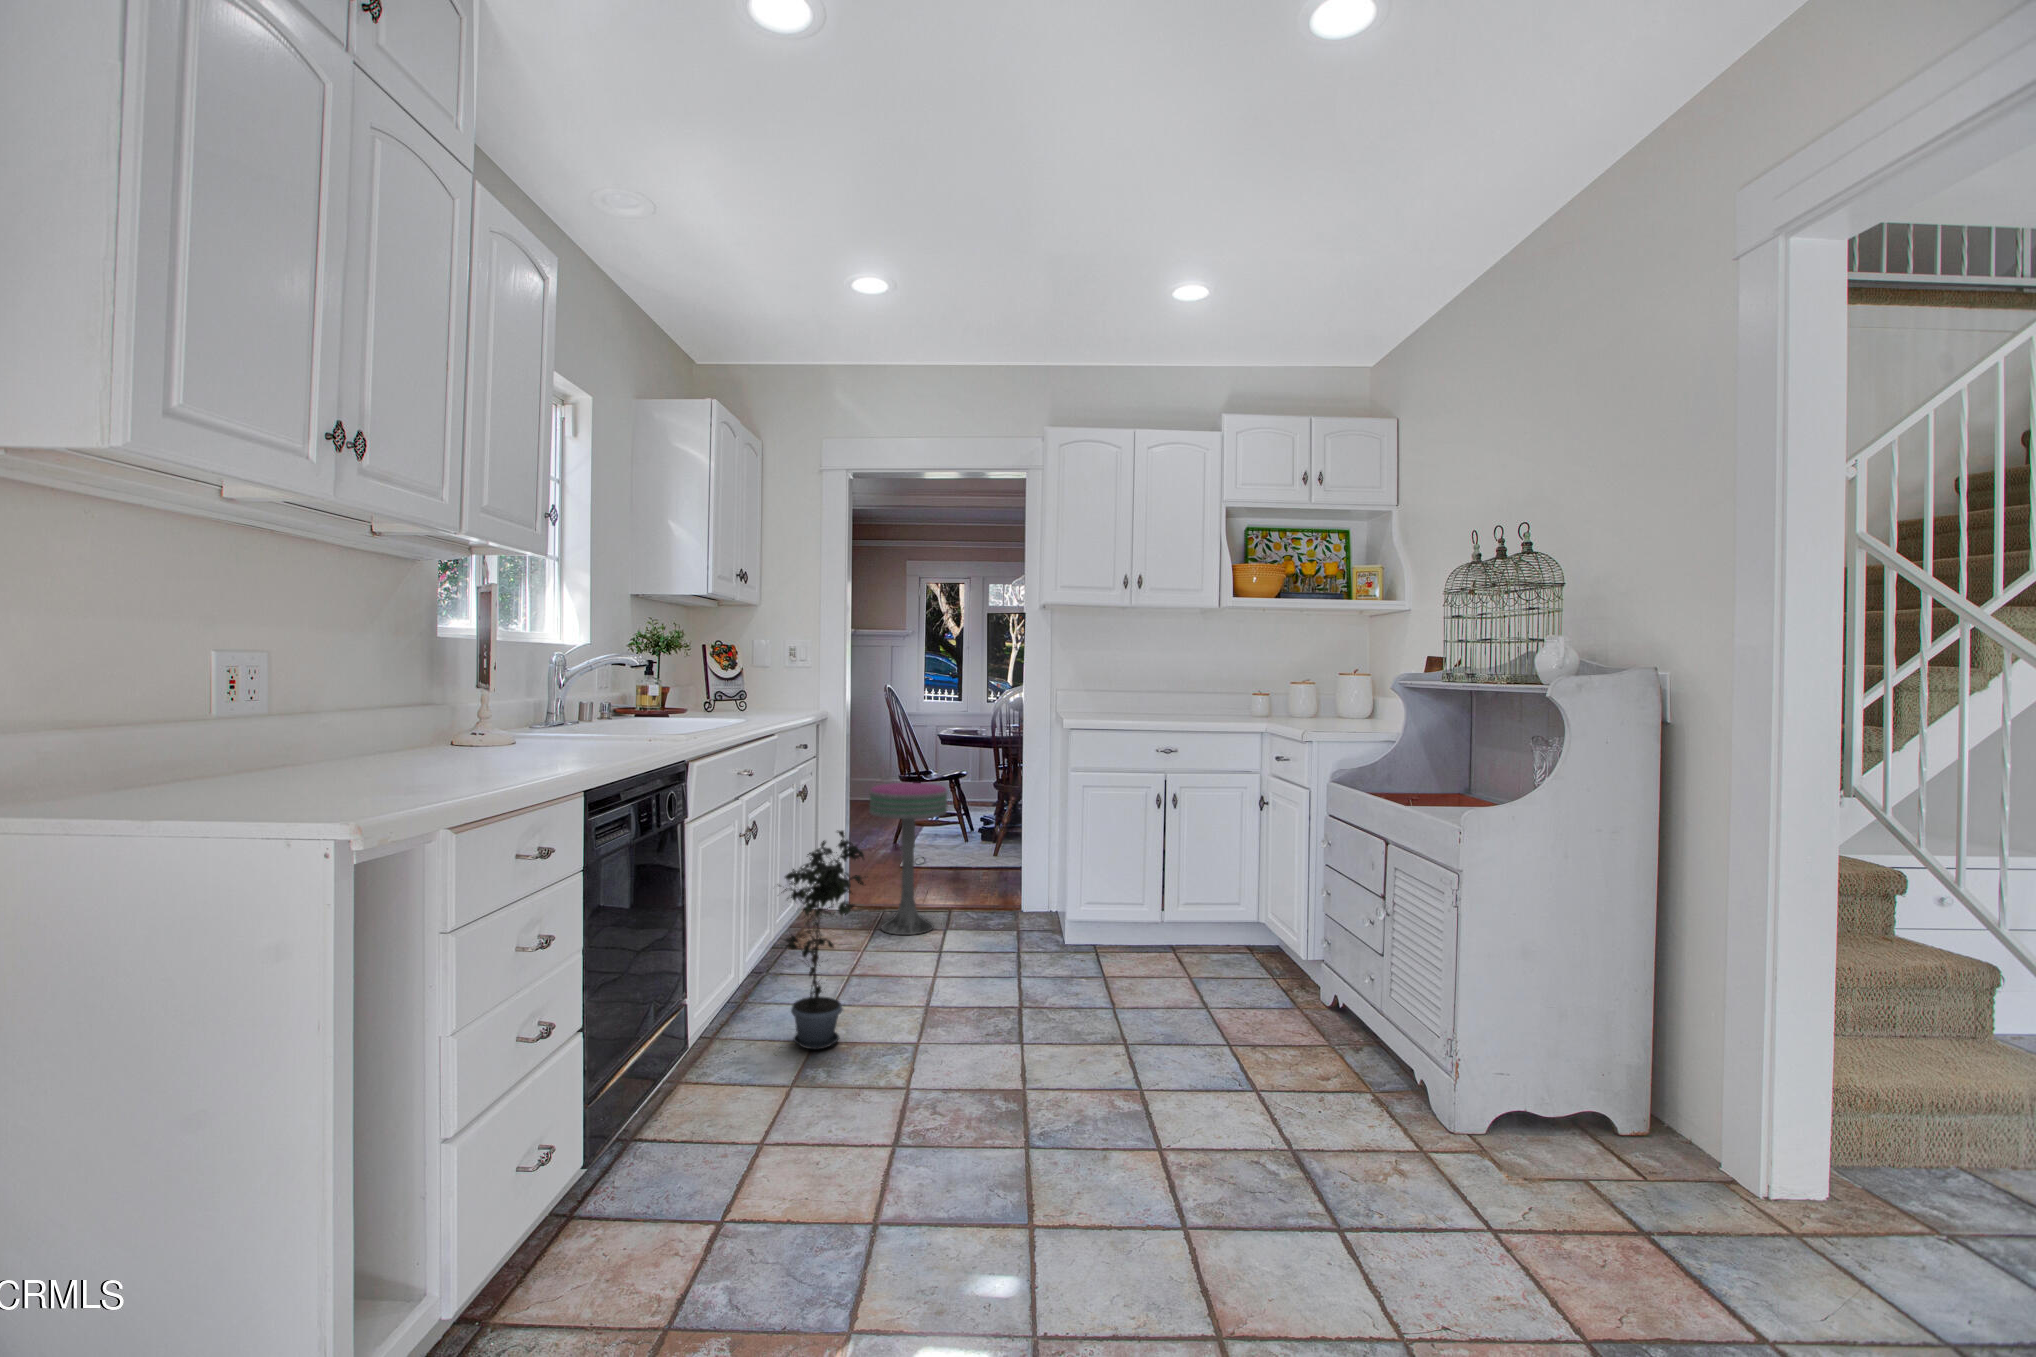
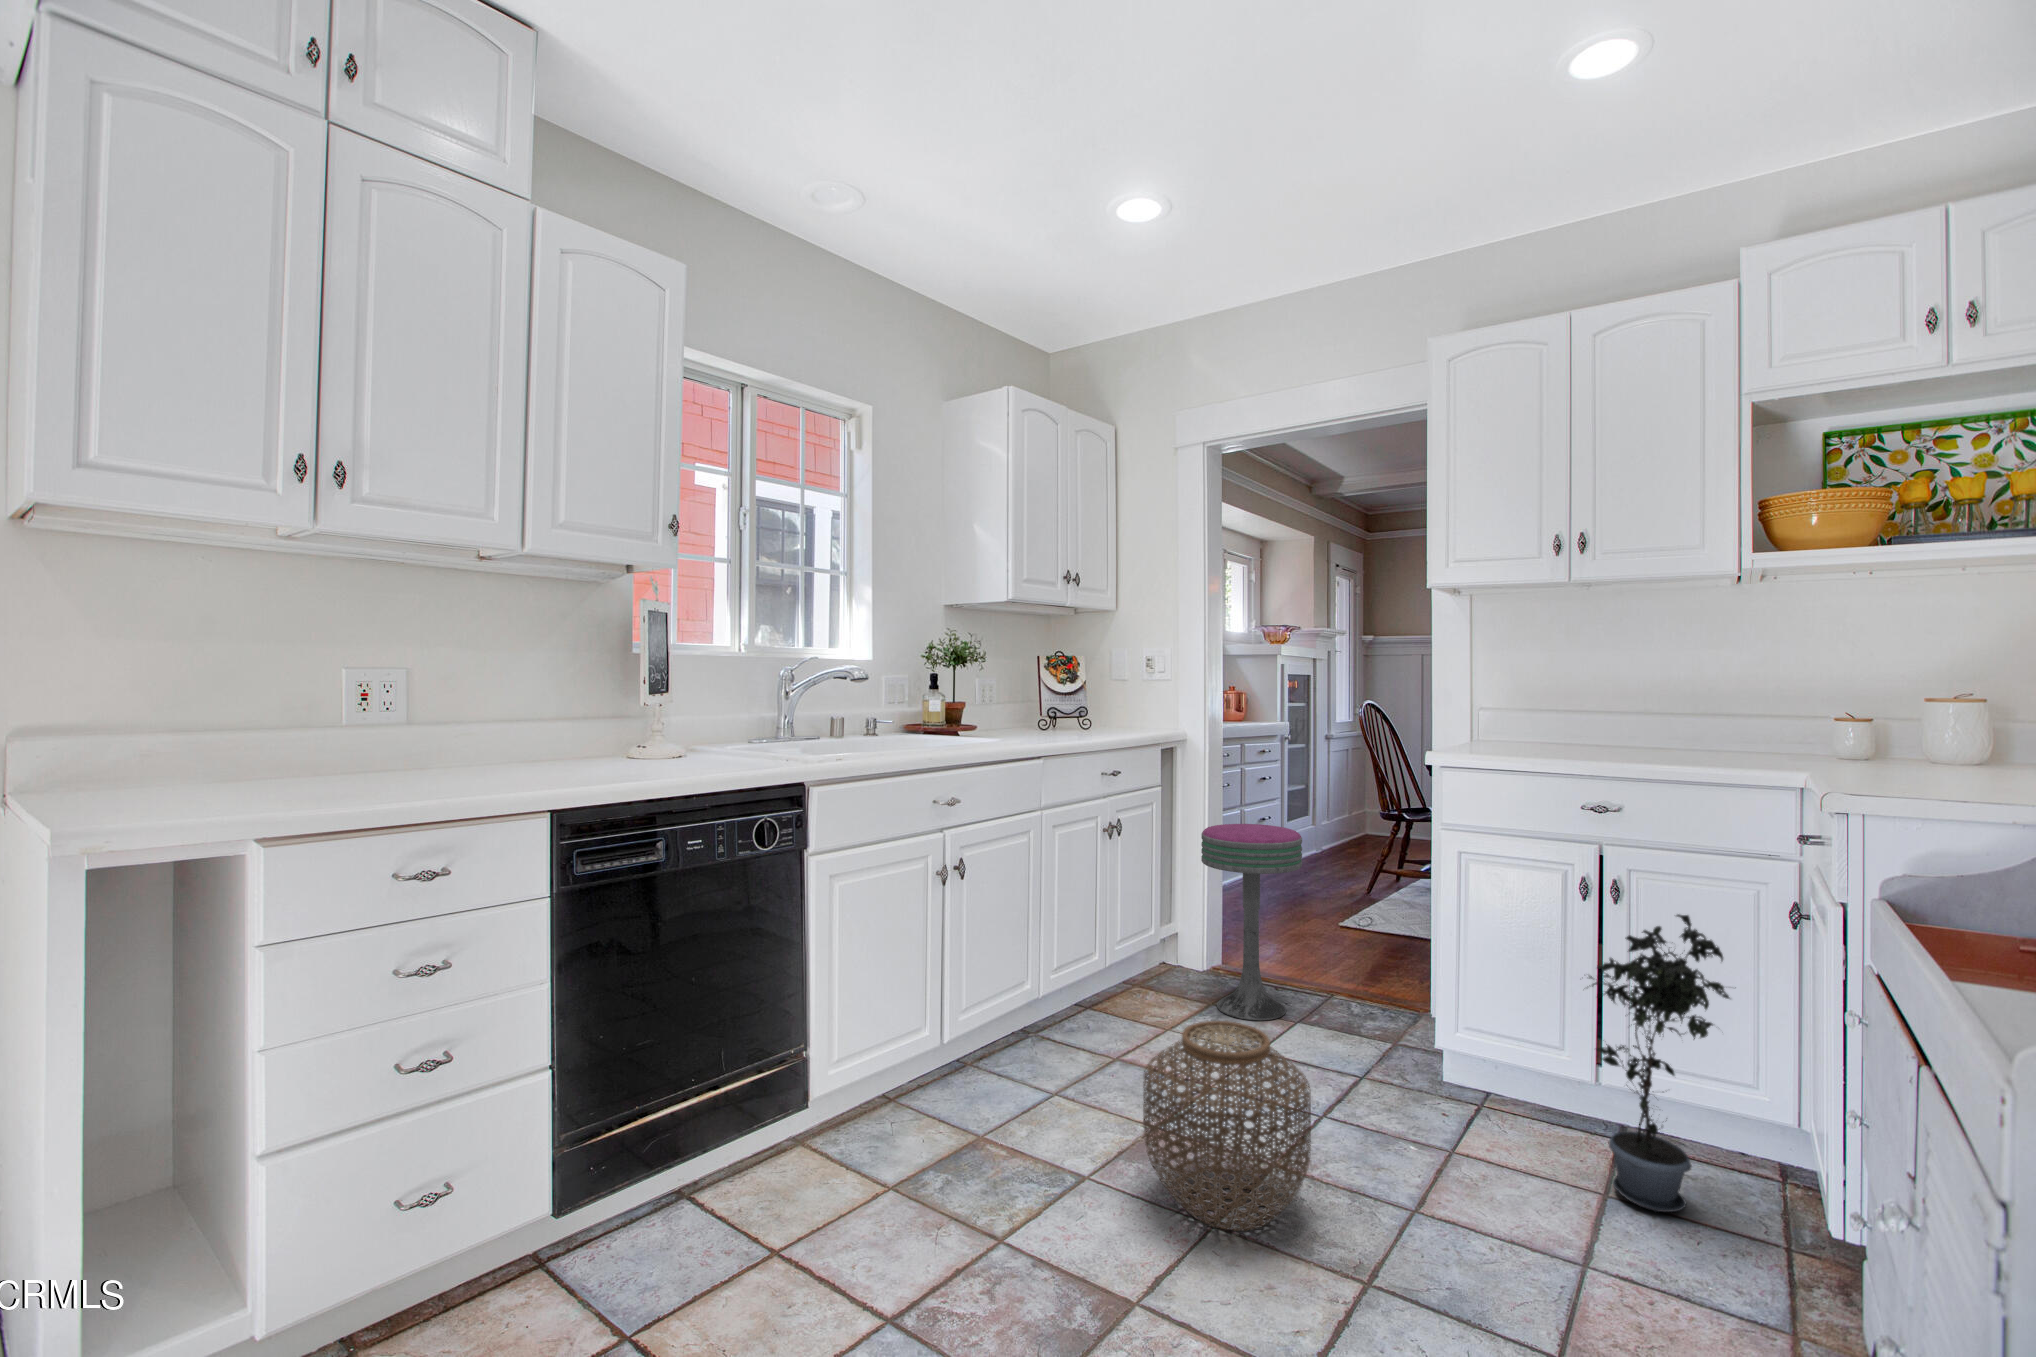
potted plant: present [778,831,864,1049] -> present [1589,914,1730,1212]
woven basket: none [960,906,1075,1044] -> present [1143,1021,1311,1230]

